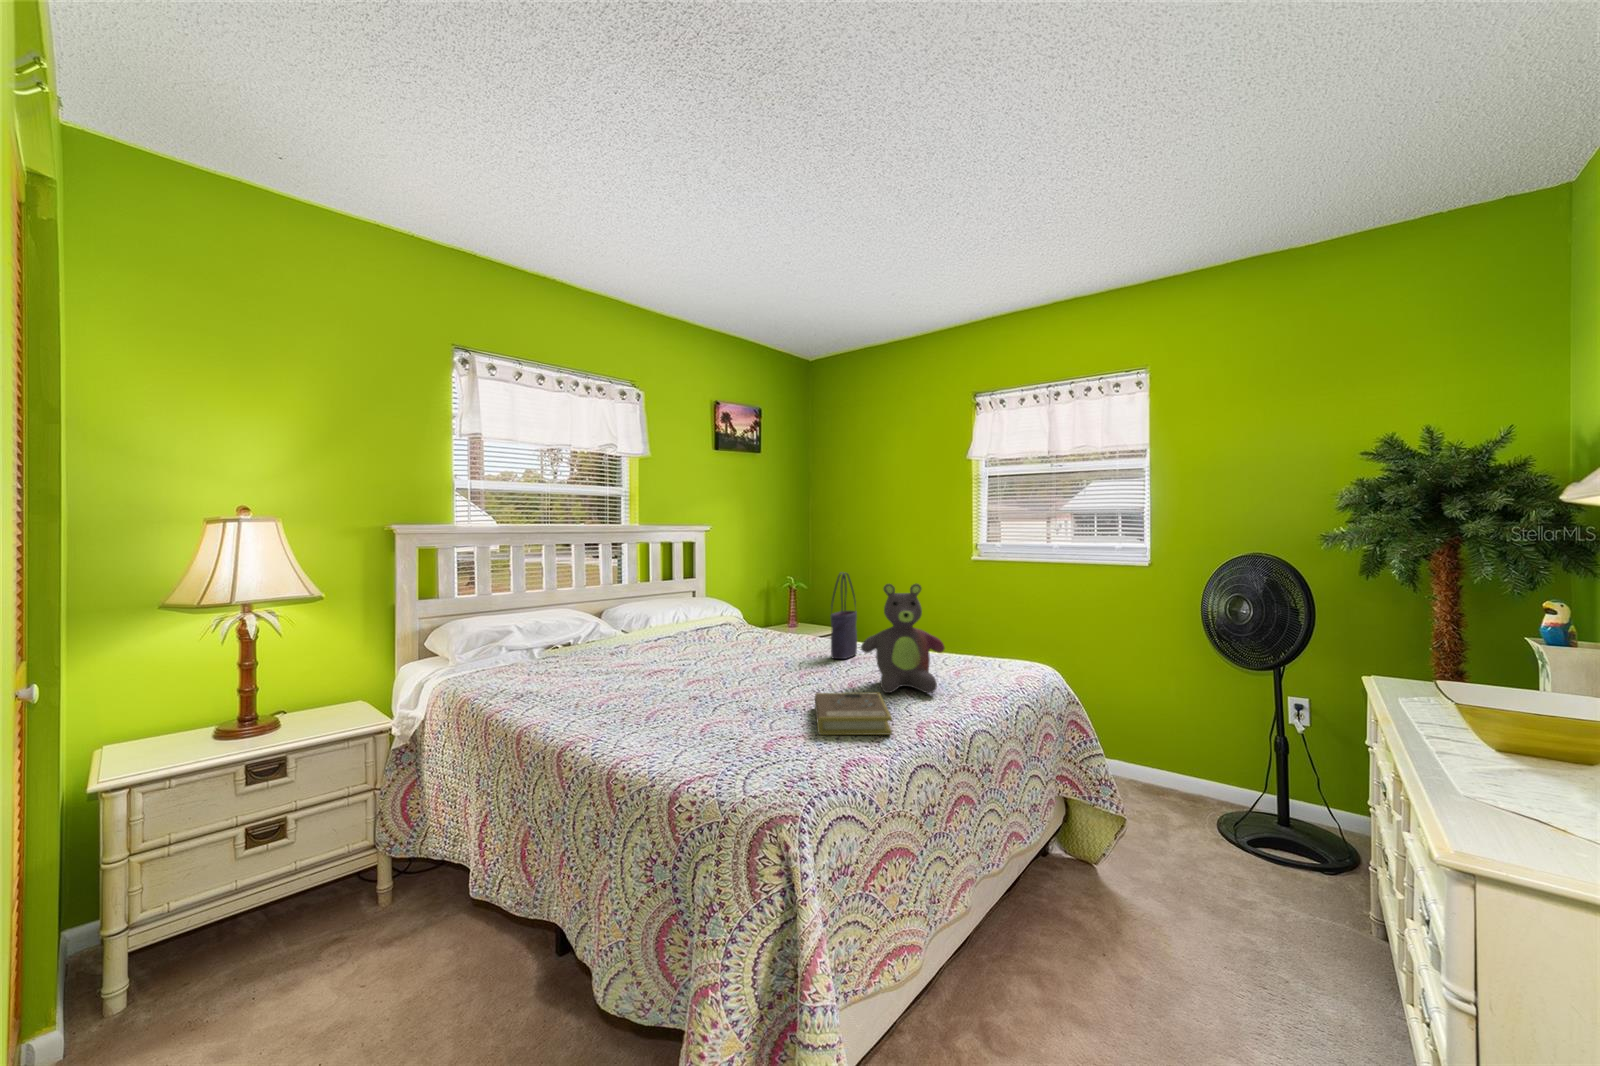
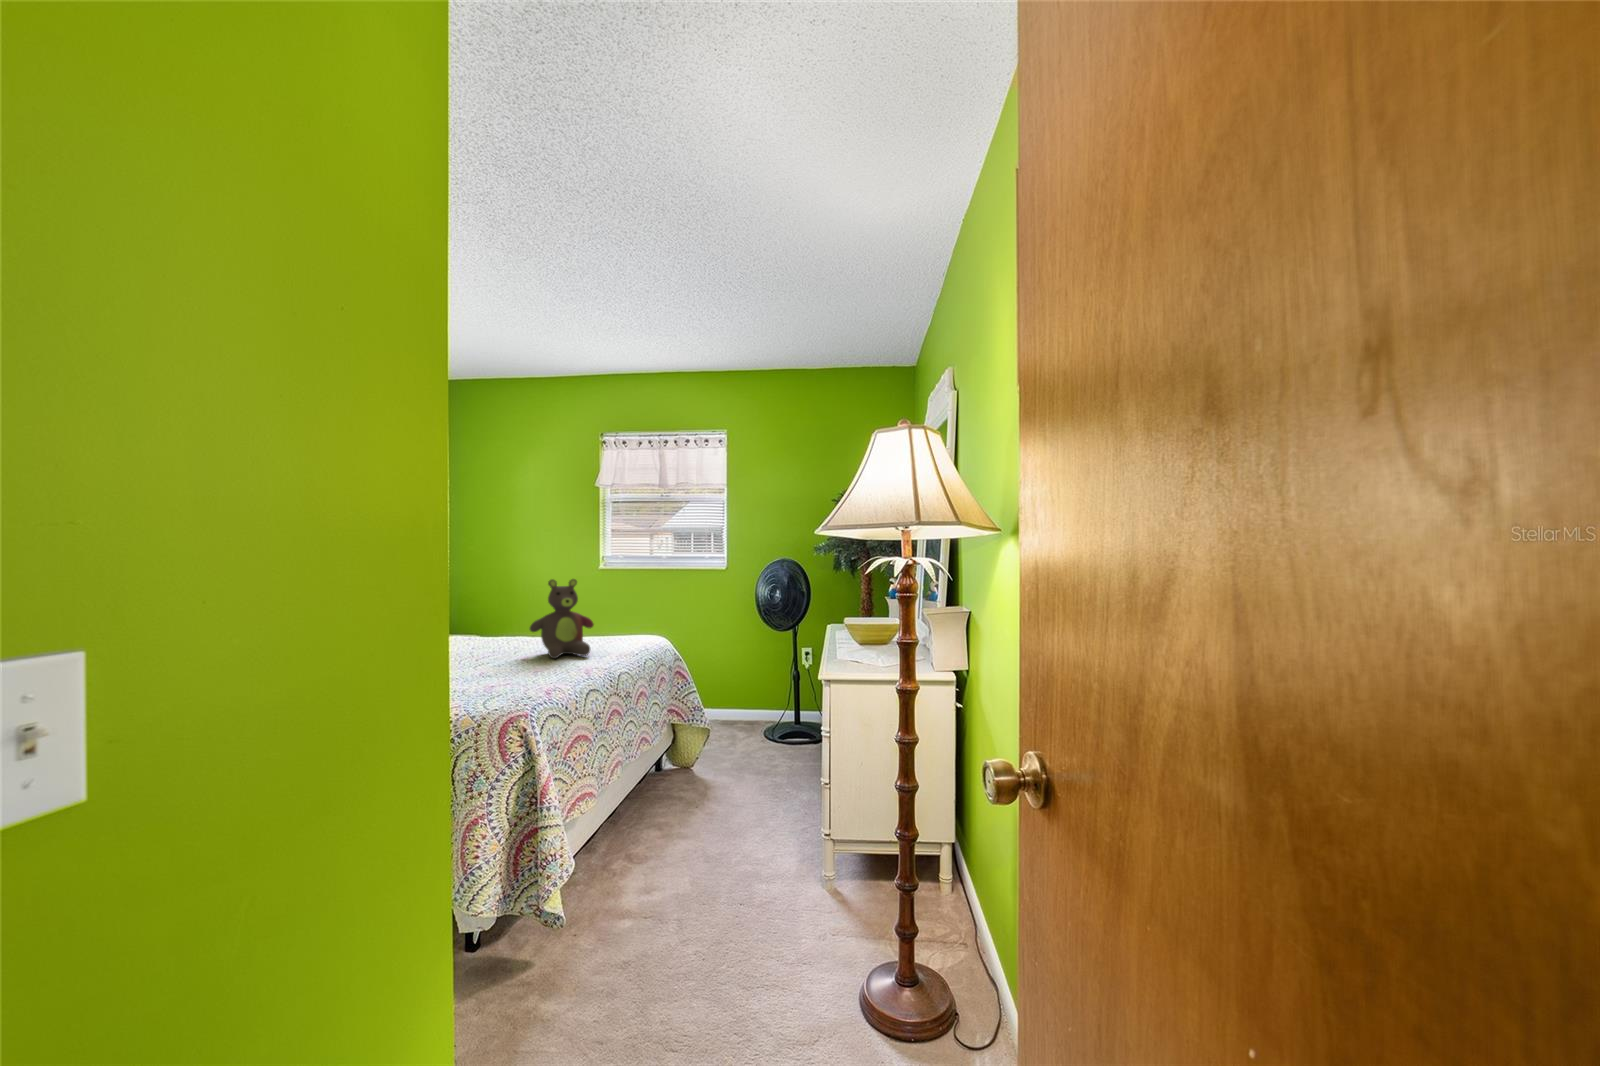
tote bag: present [831,573,857,659] -> none [493,574,515,645]
book: present [815,693,892,735] -> none [502,655,570,682]

